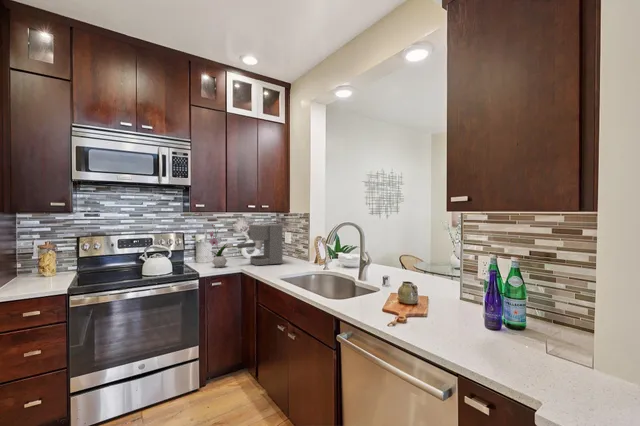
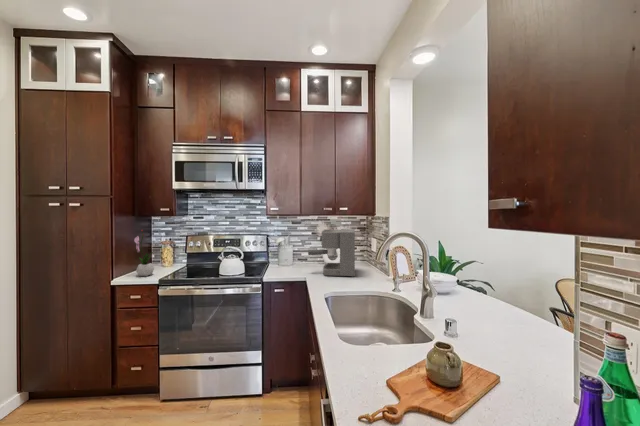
flower arrangement: present [209,225,227,267] -> present [134,230,154,276]

